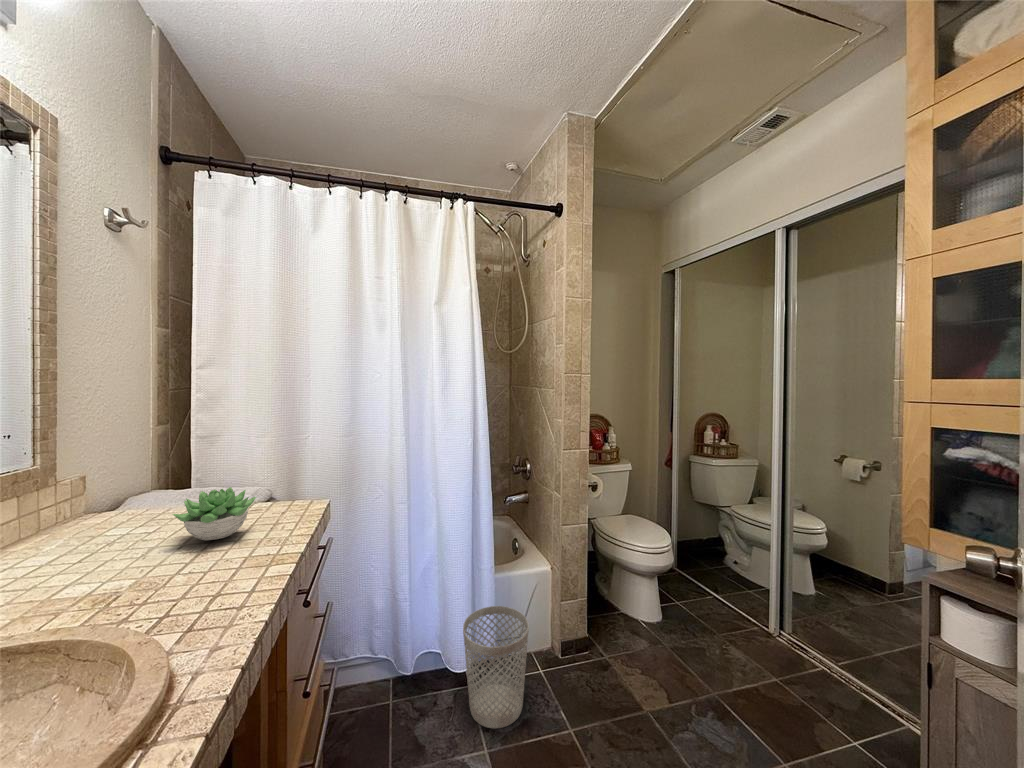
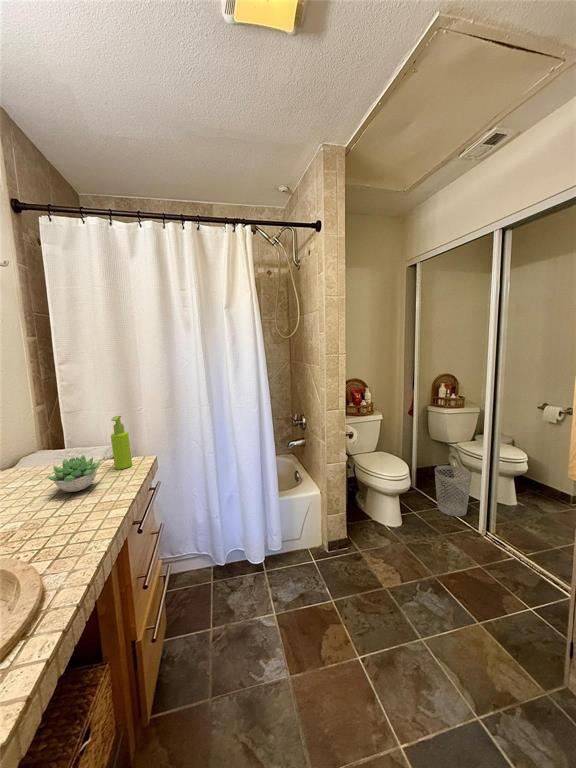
soap dispenser: none [271,436,296,514] -> present [111,416,132,469]
wastebasket: present [463,606,529,729] -> present [435,465,472,516]

